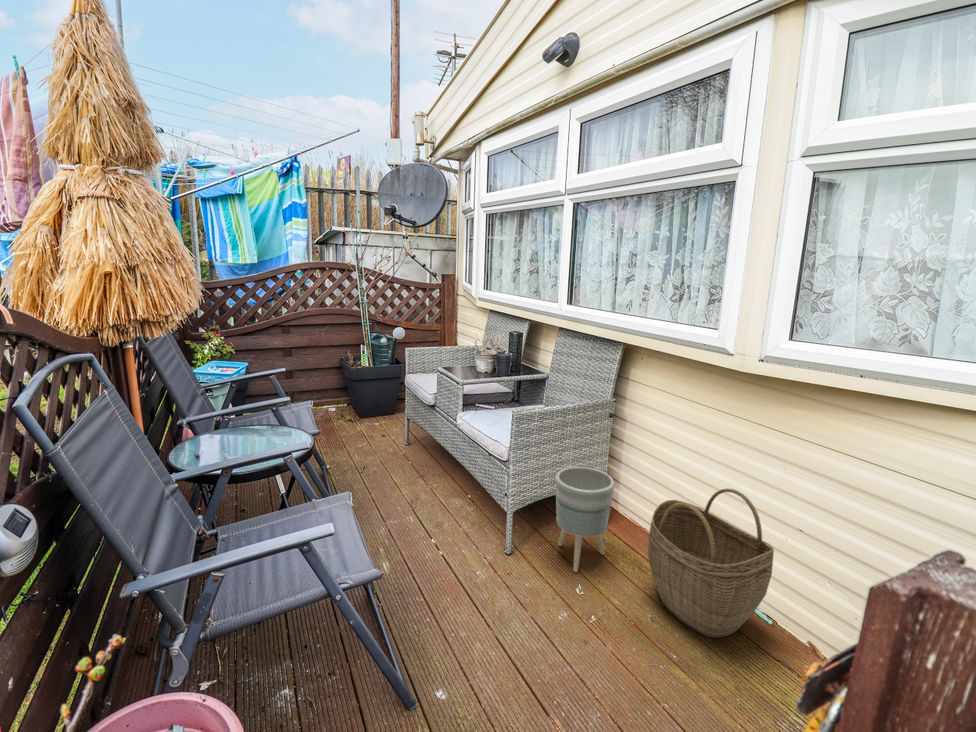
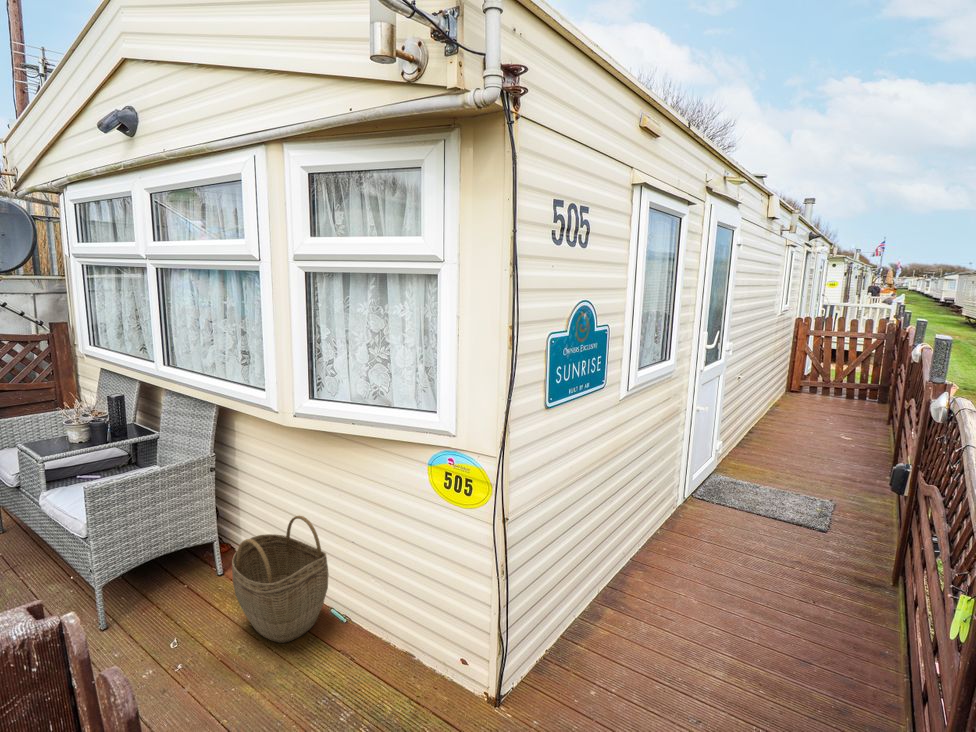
planter: present [556,467,614,572] -> none [144,523,213,626]

